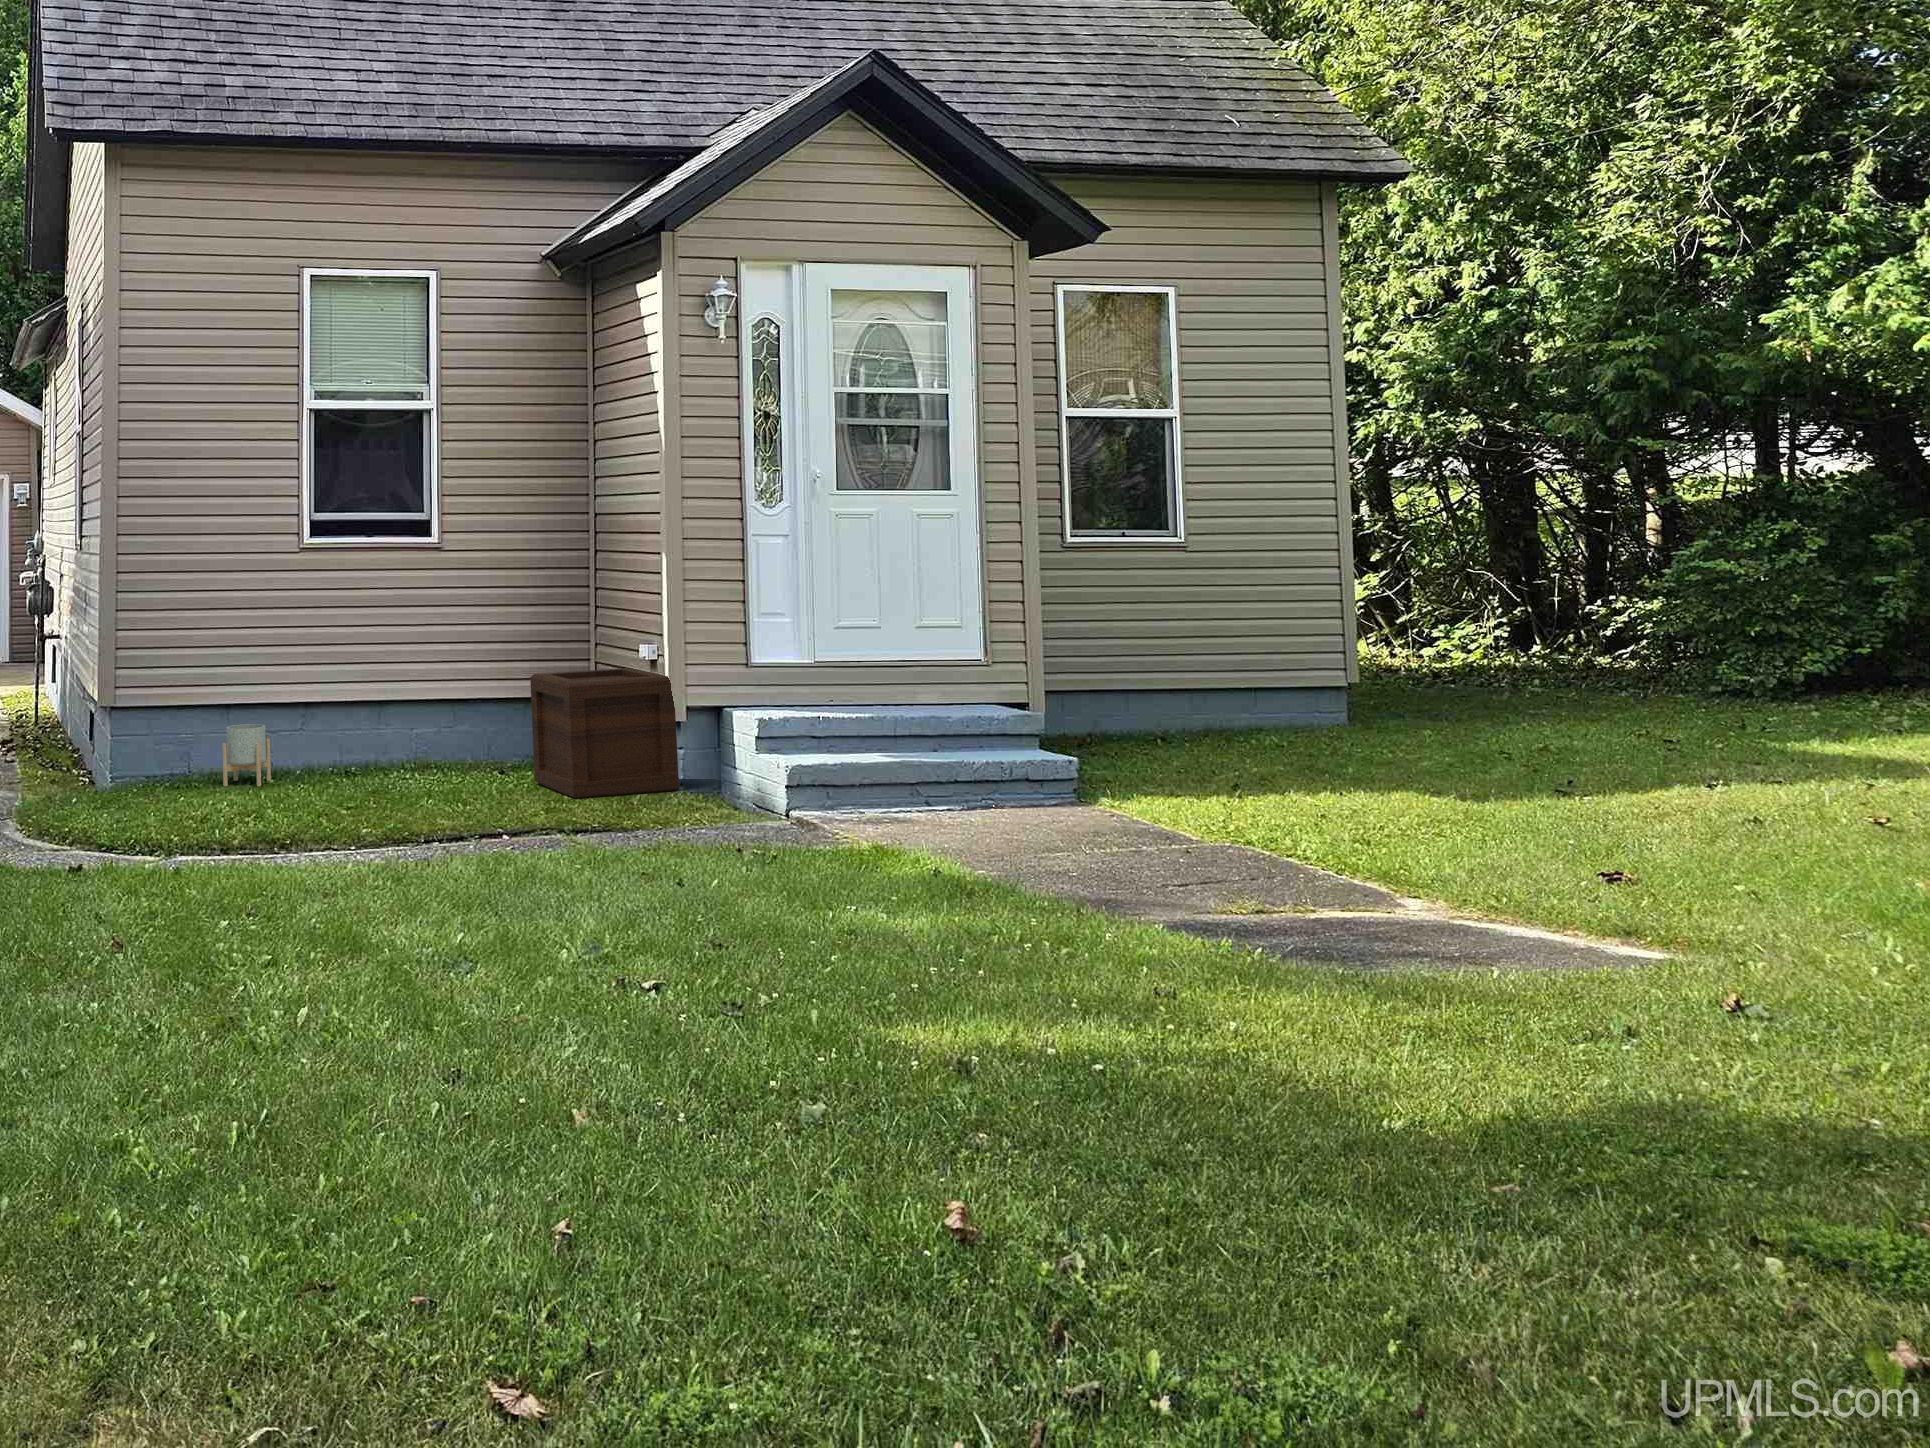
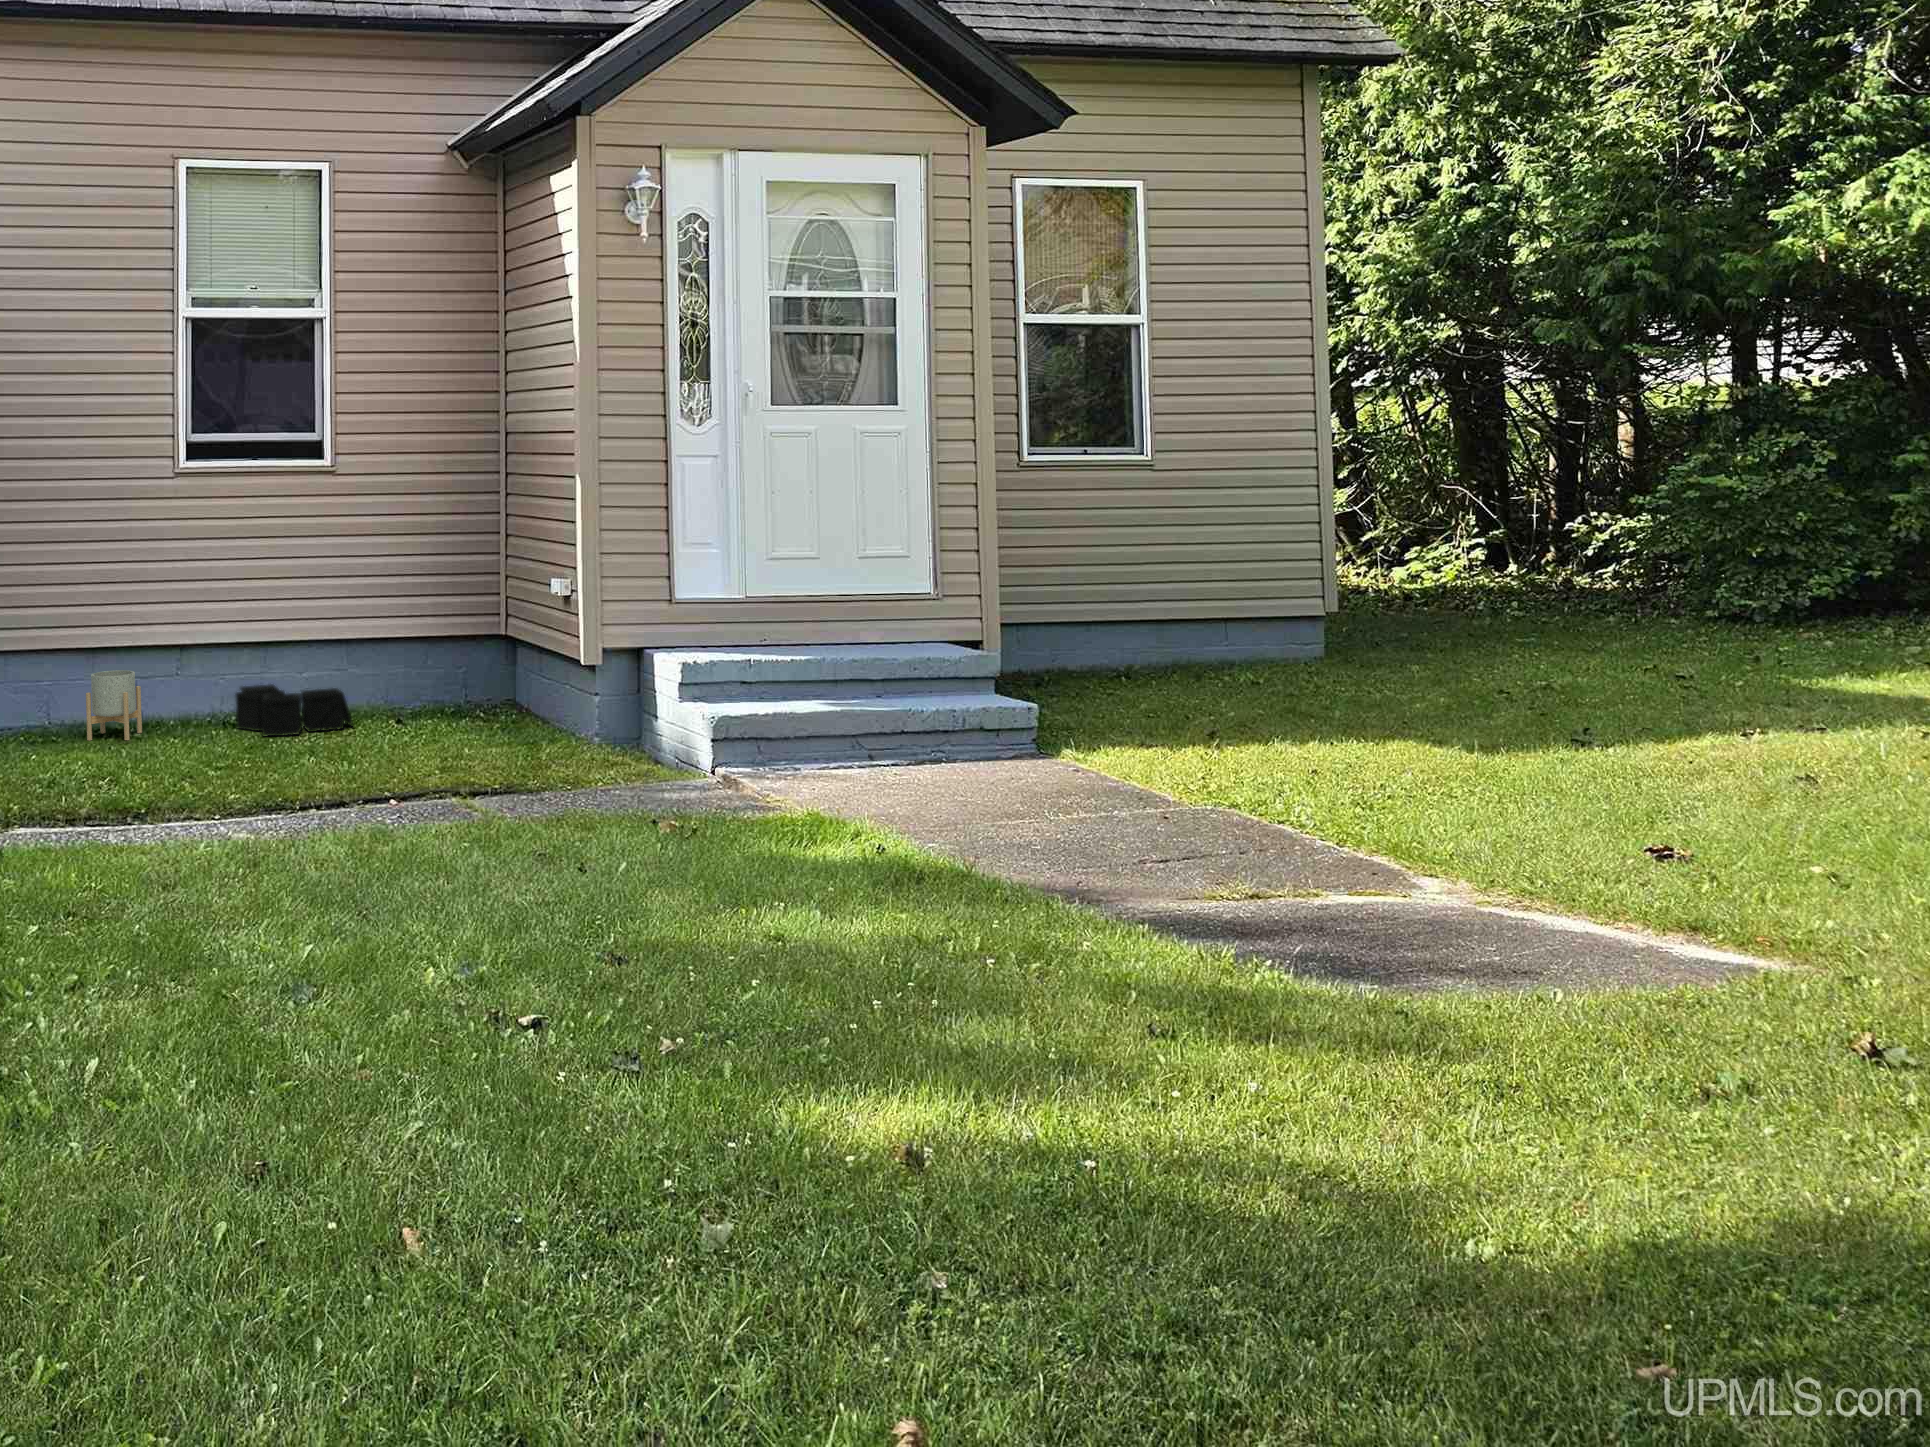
wooden crate: present [530,668,679,799] -> none [430,605,594,754]
storage bin: none [354,738,461,784] -> present [236,684,353,736]

